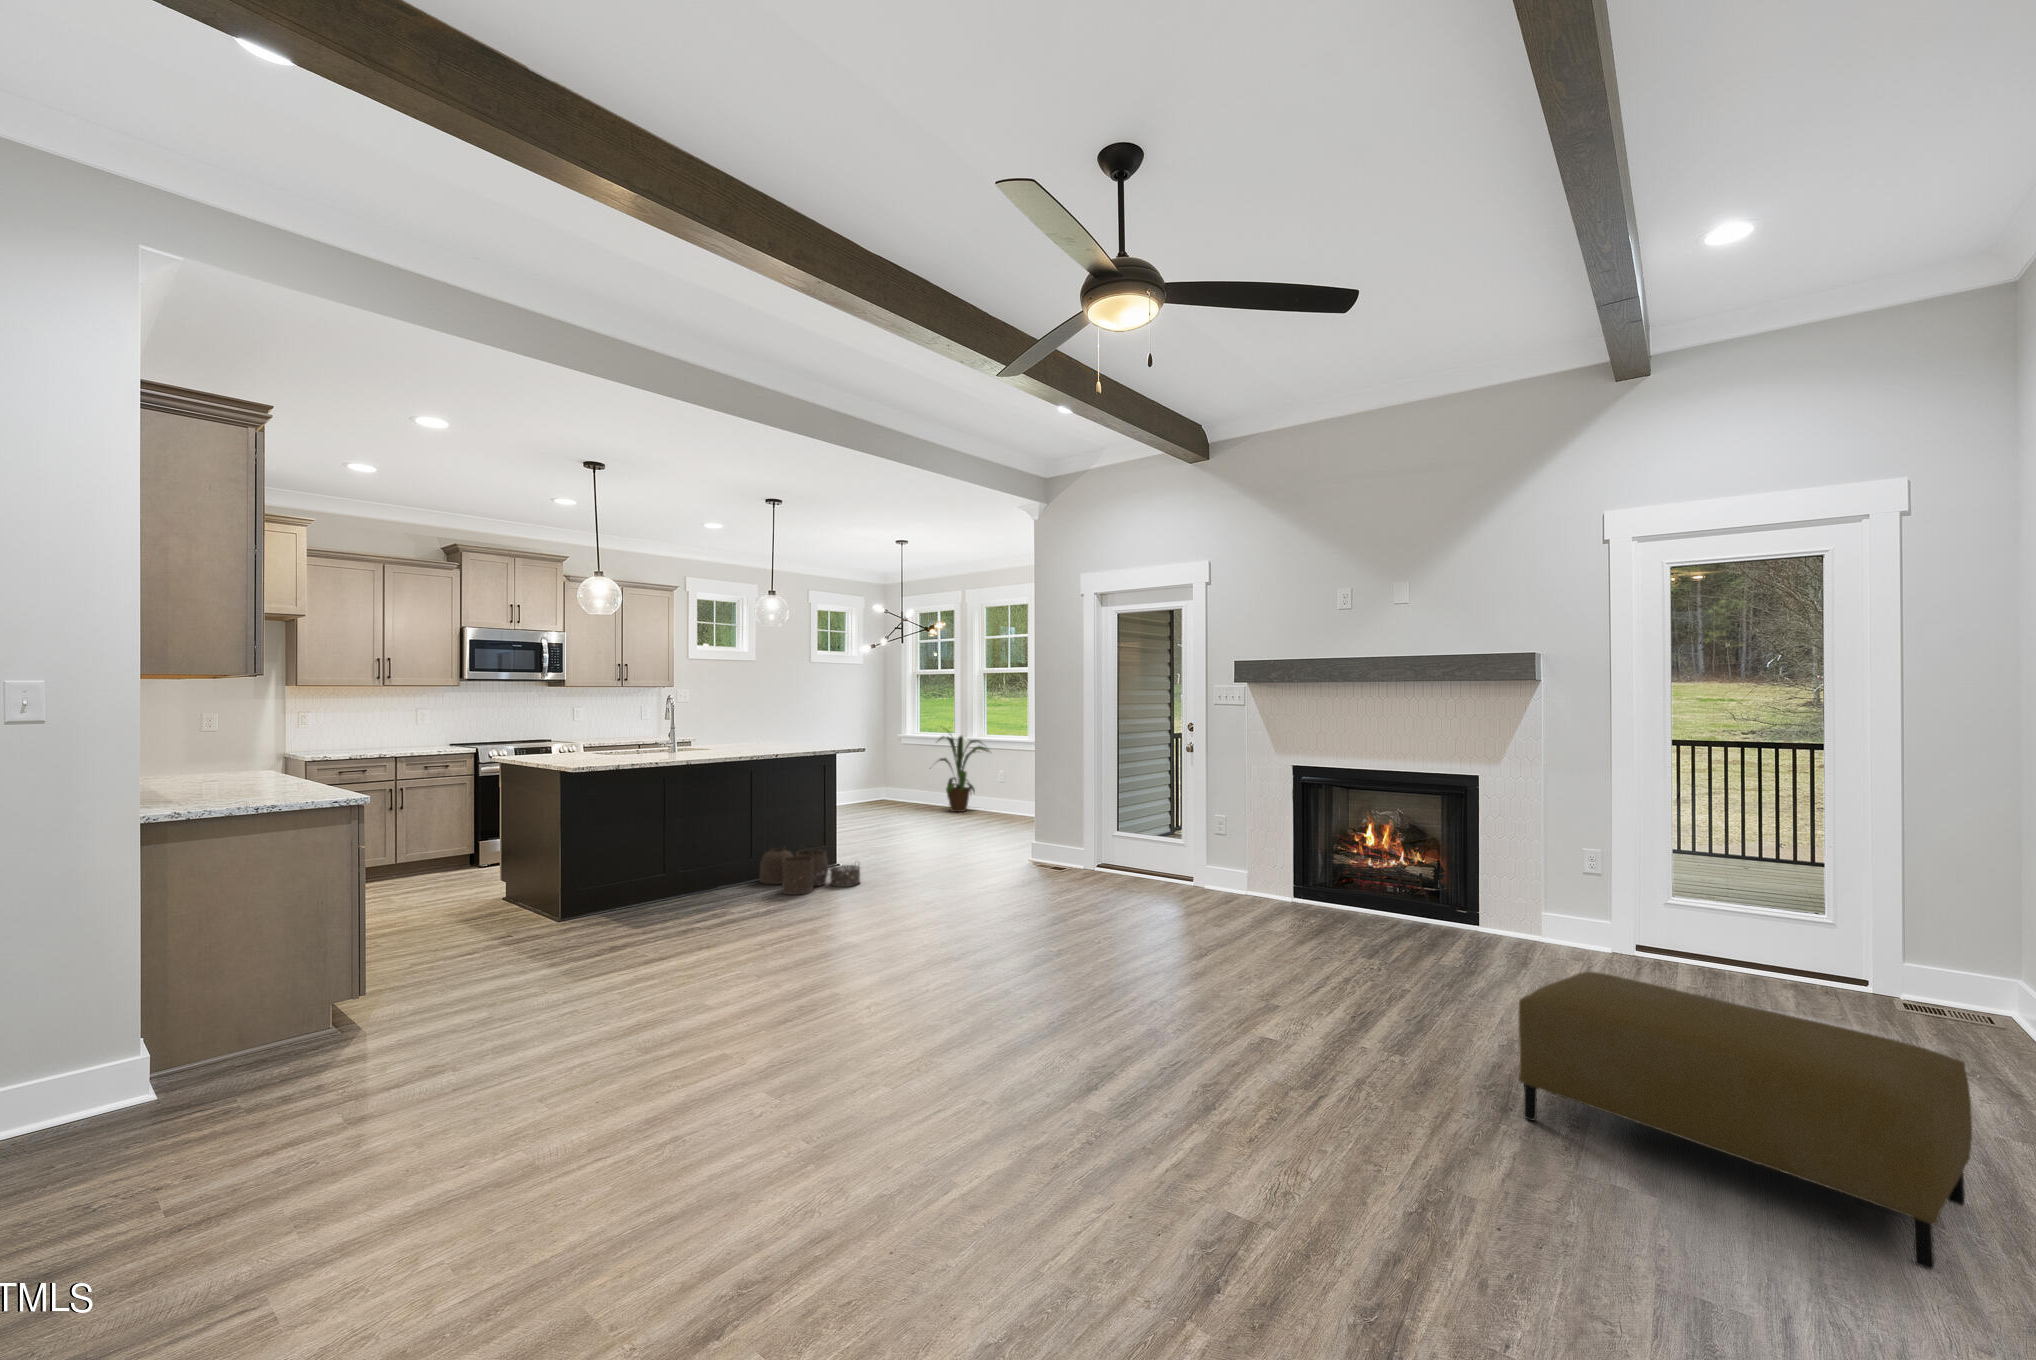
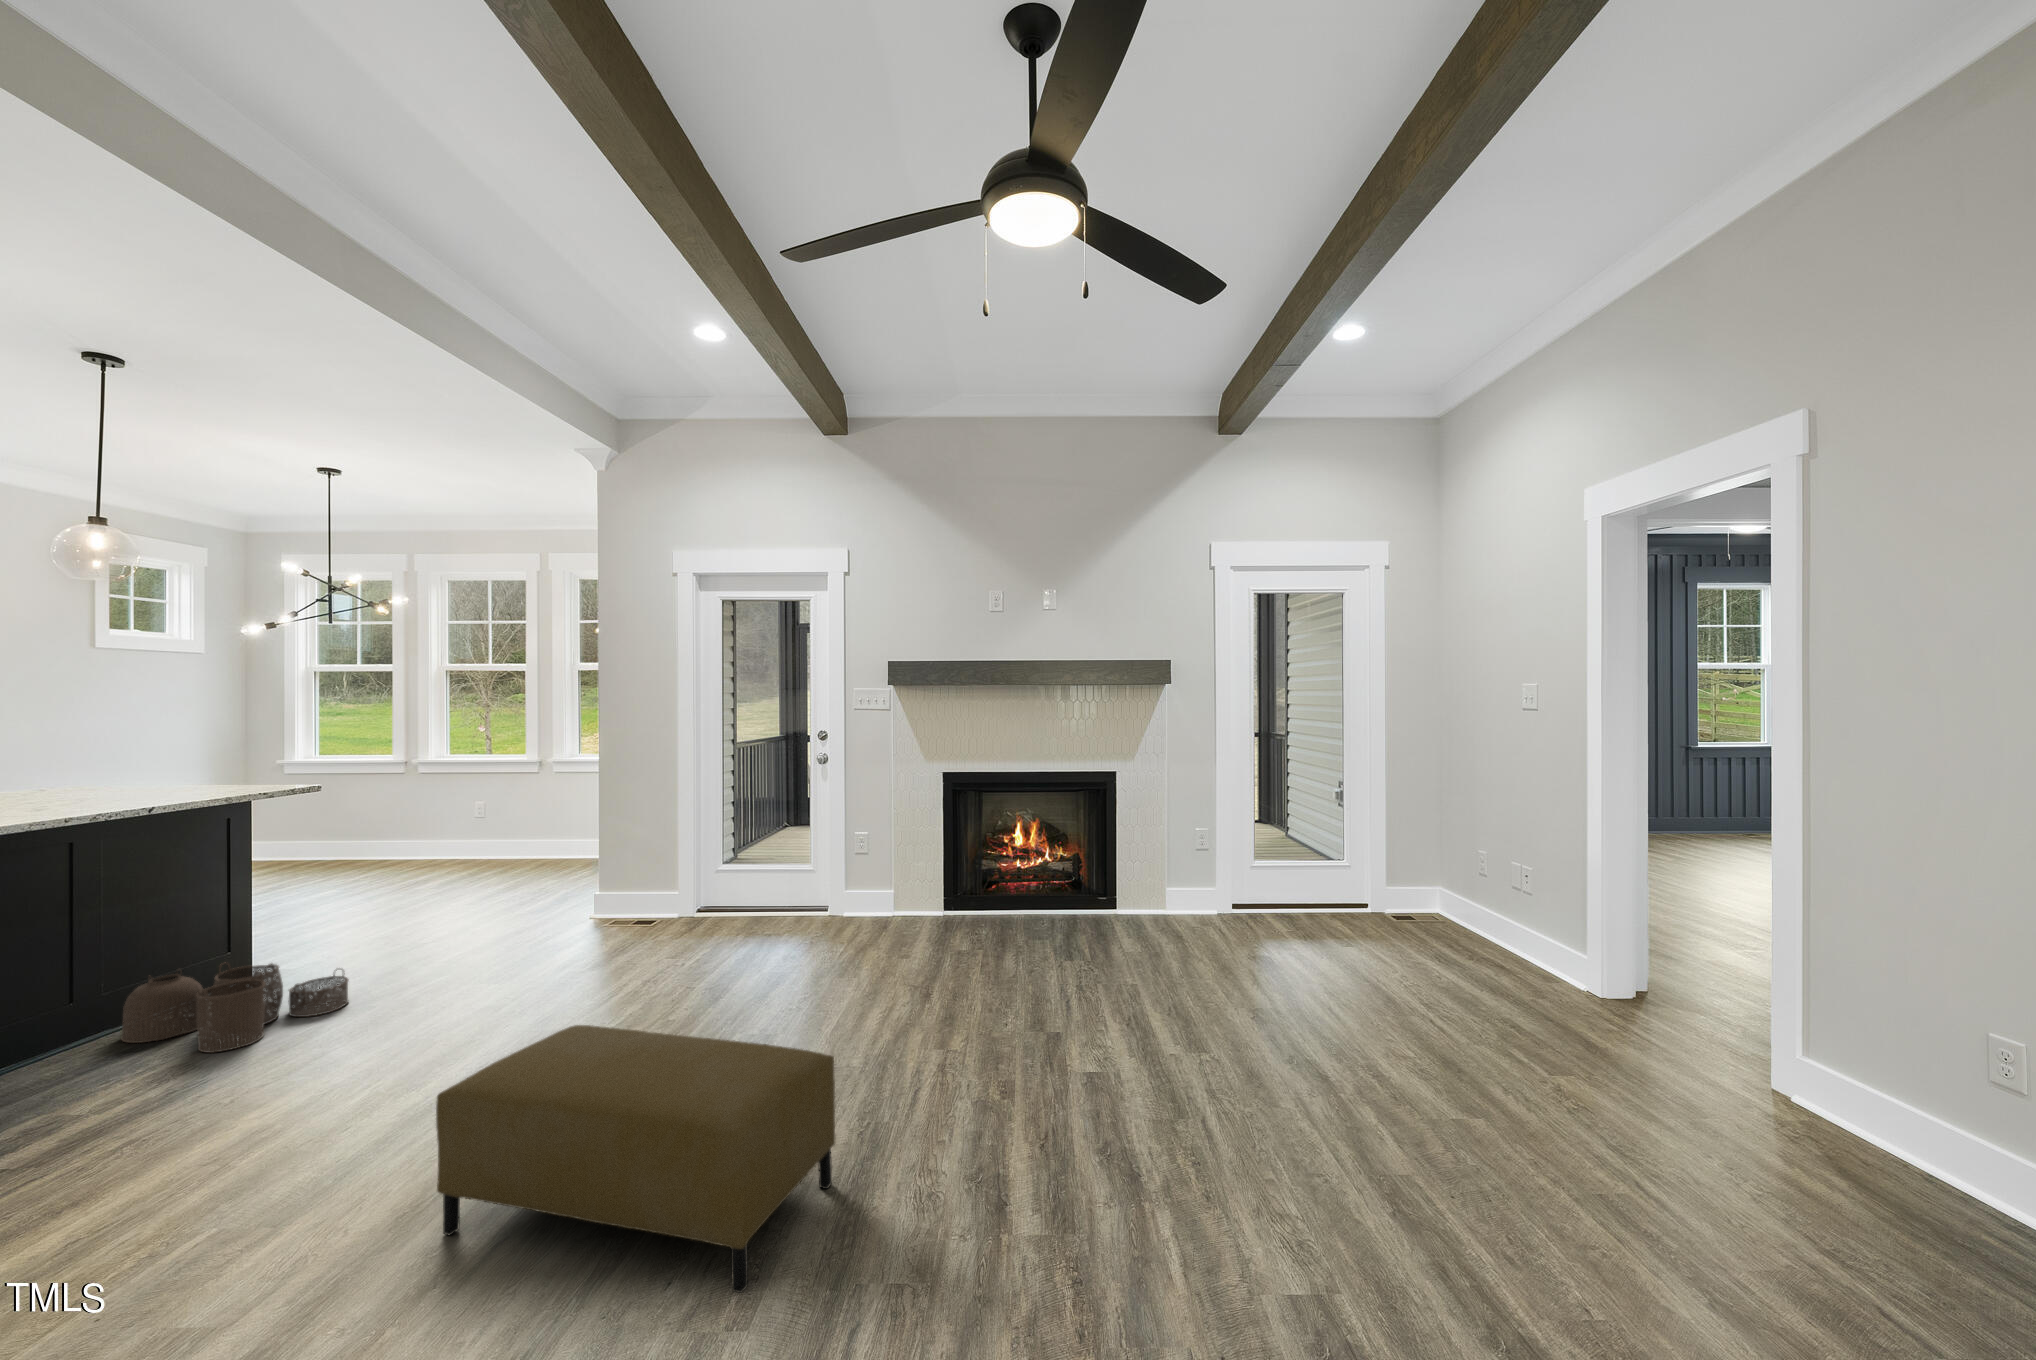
house plant: present [939,736,989,812] -> none [355,744,465,861]
ottoman: present [1519,972,1972,1269] -> present [436,1025,835,1293]

